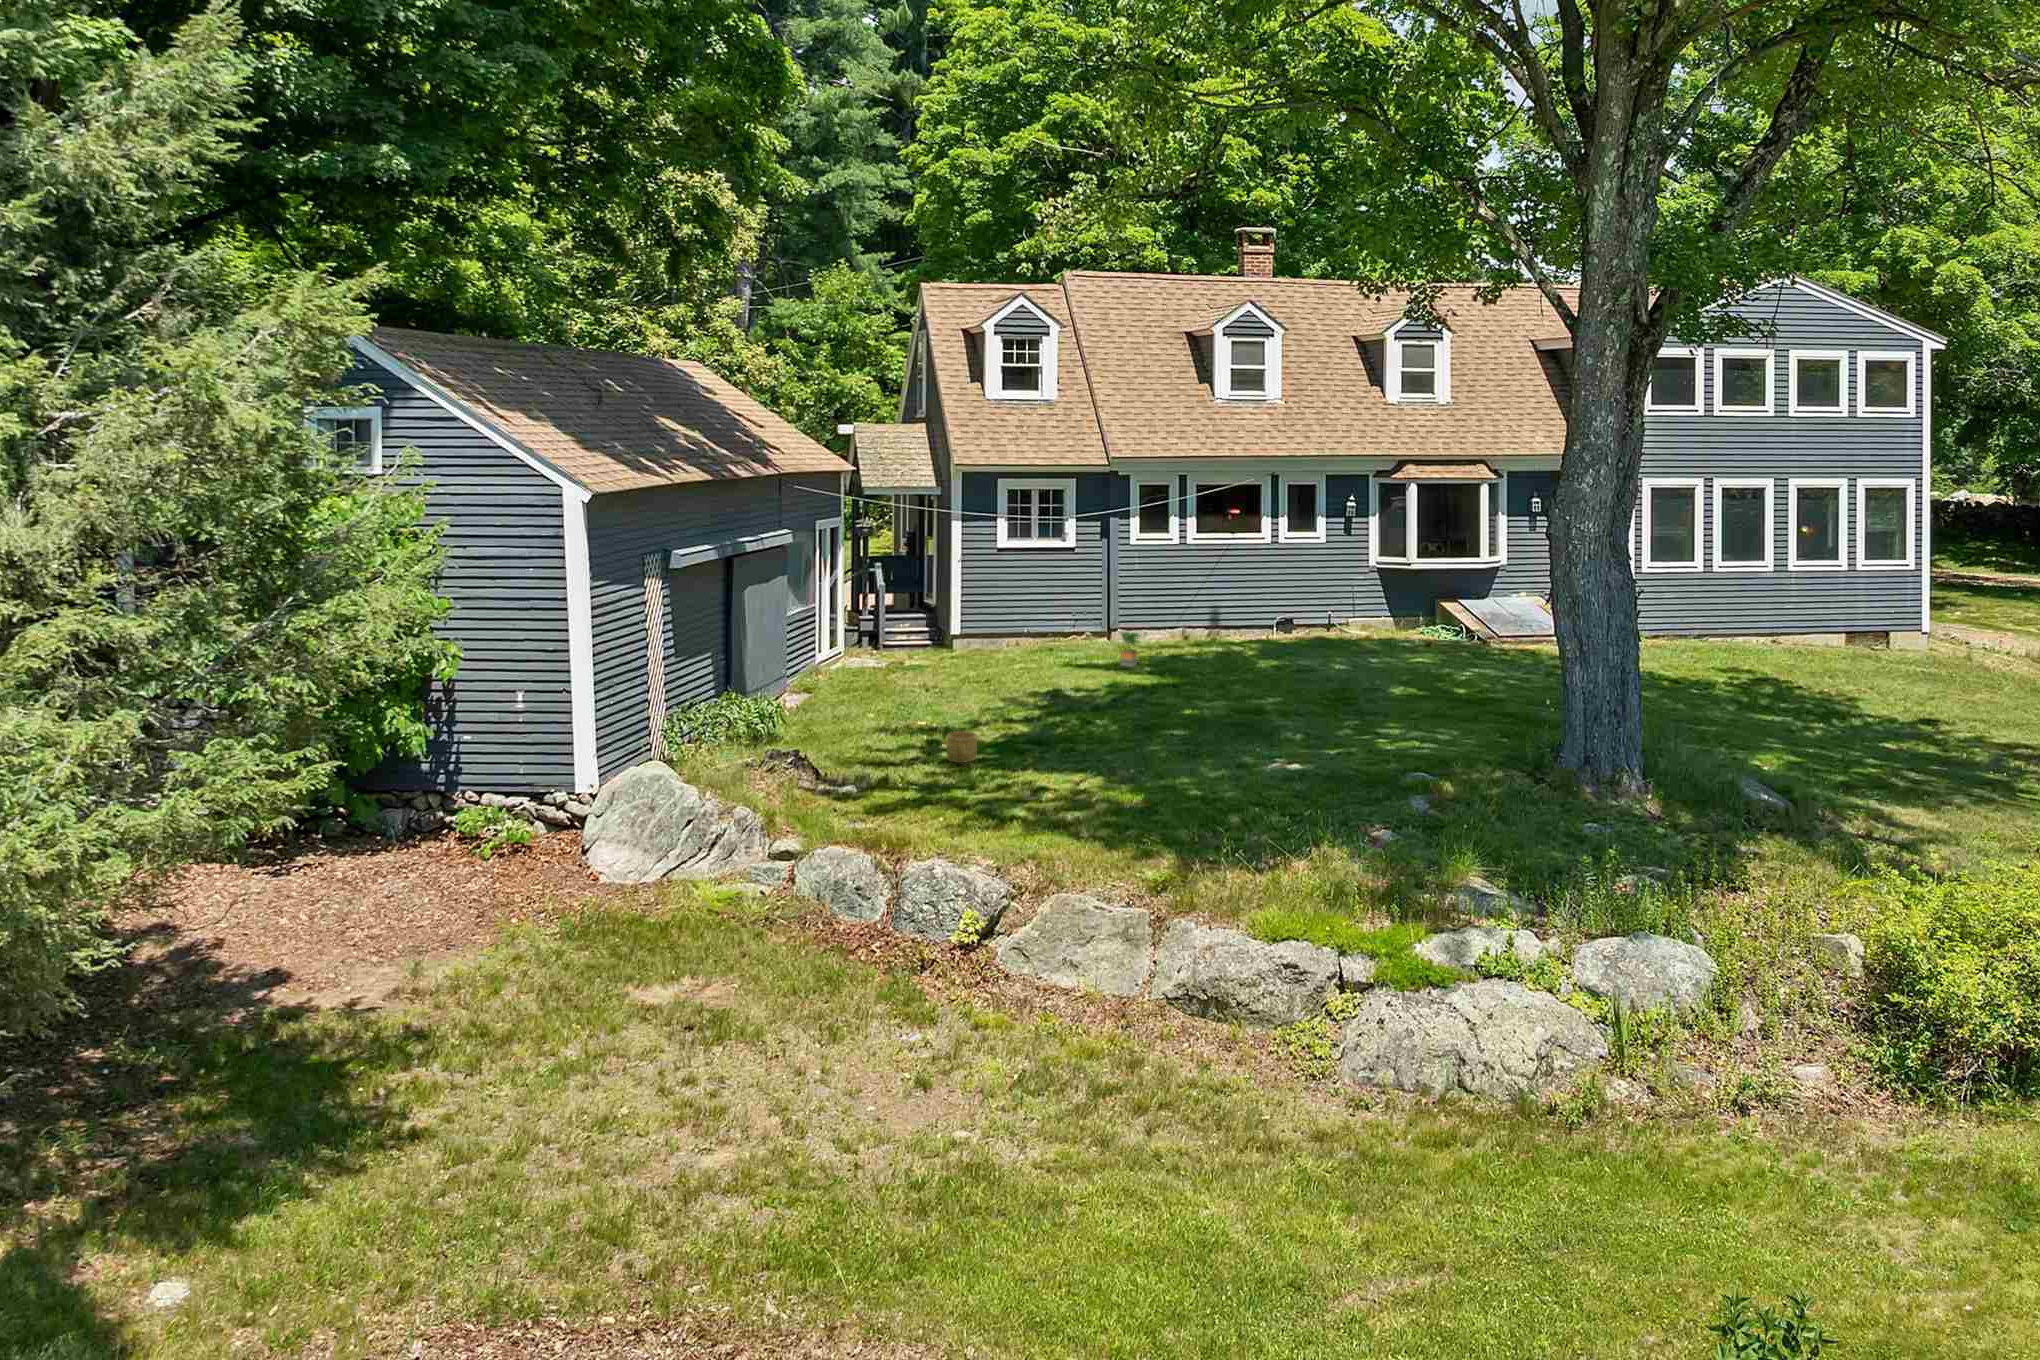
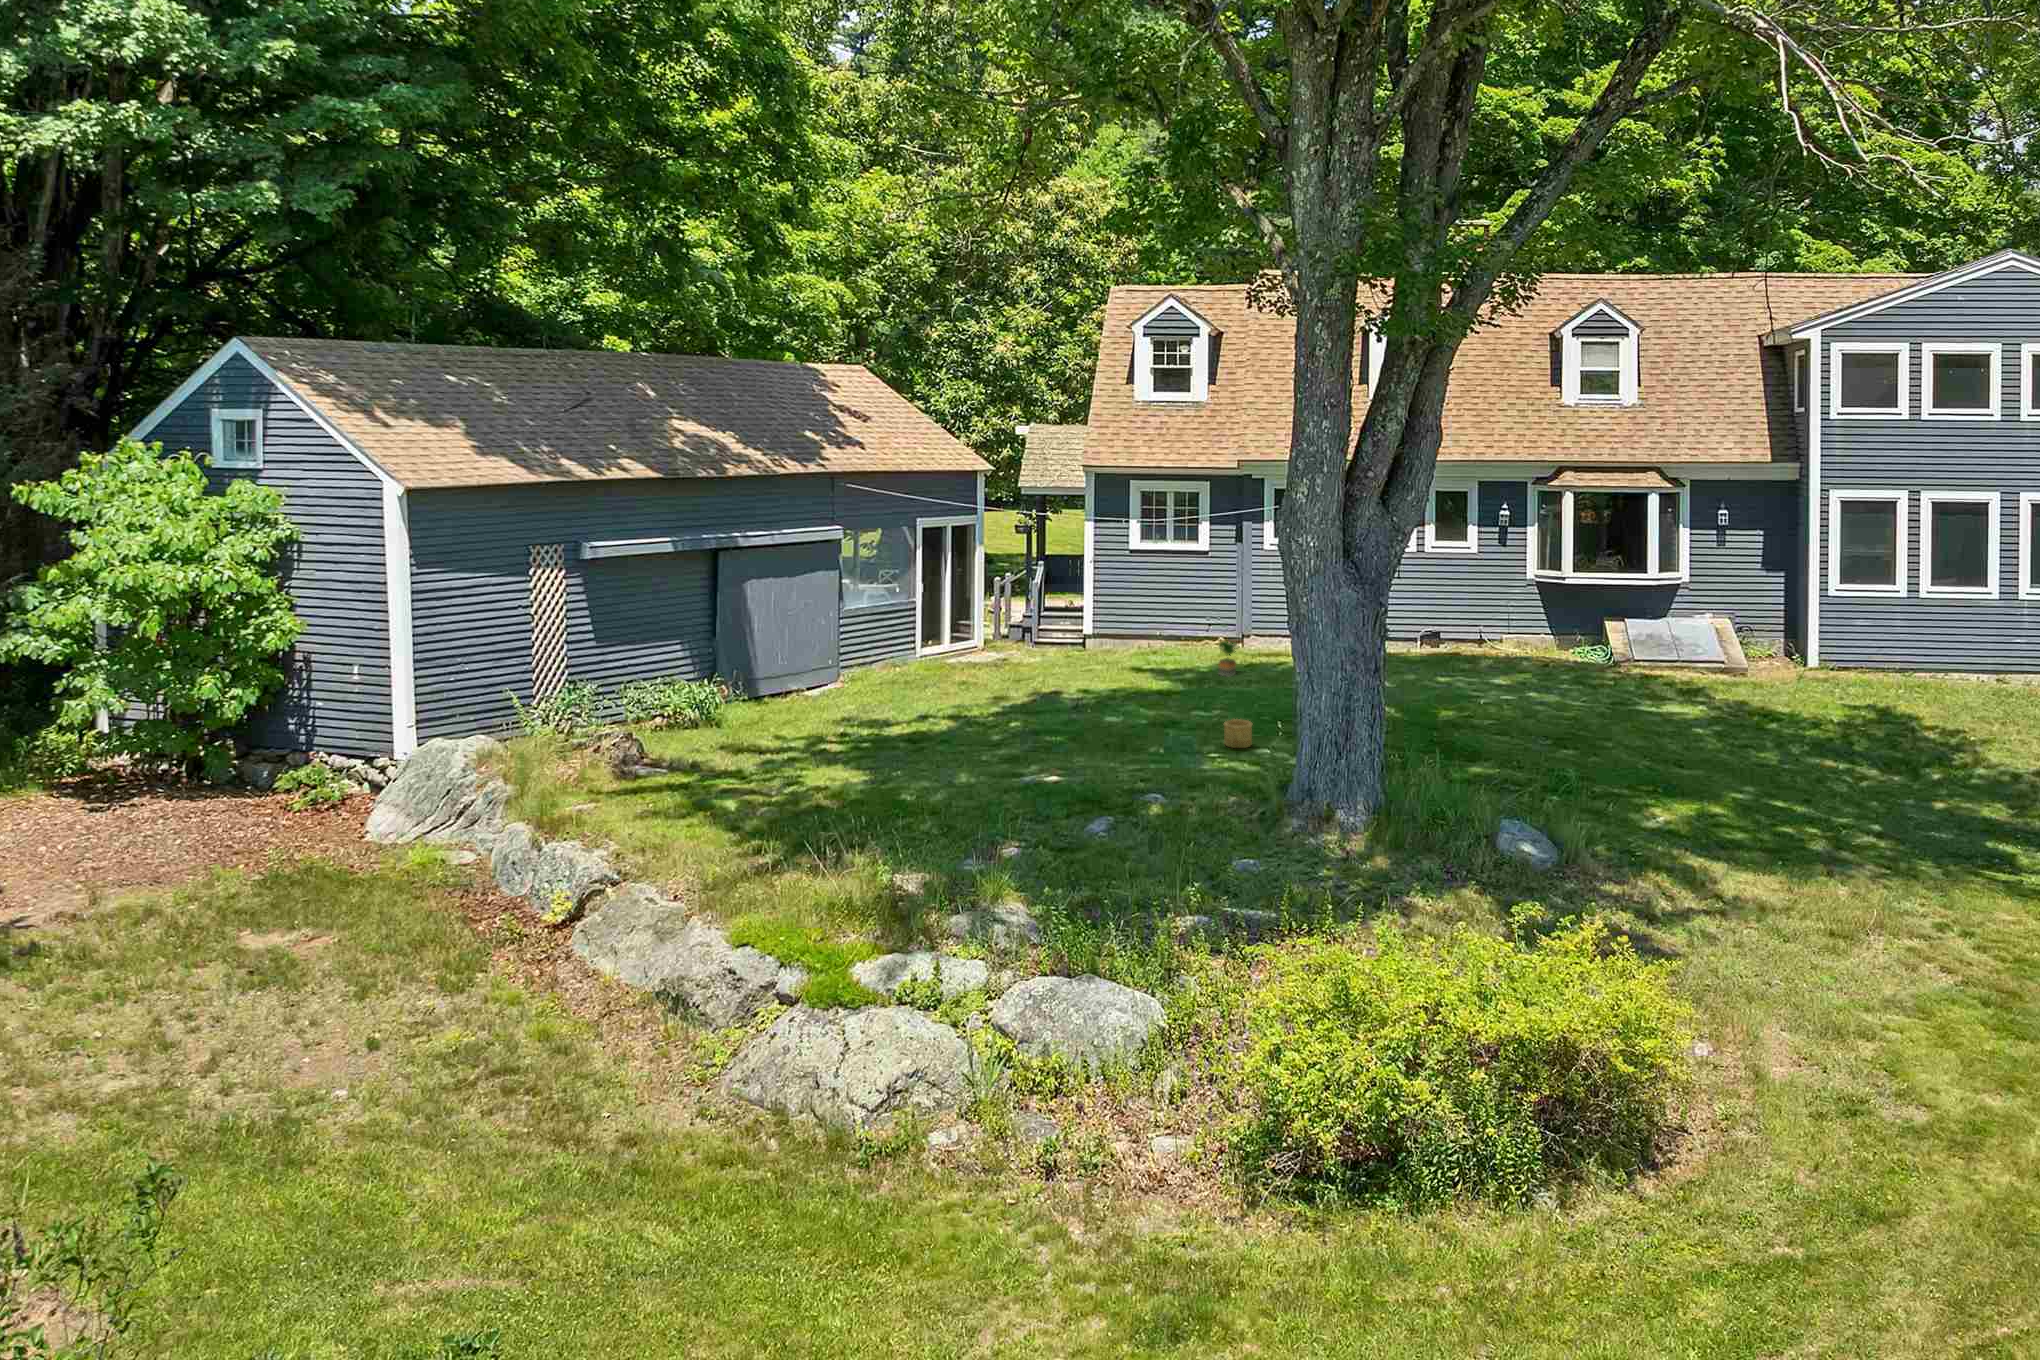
wooden bucket: present [946,731,977,763] -> present [1224,719,1252,748]

